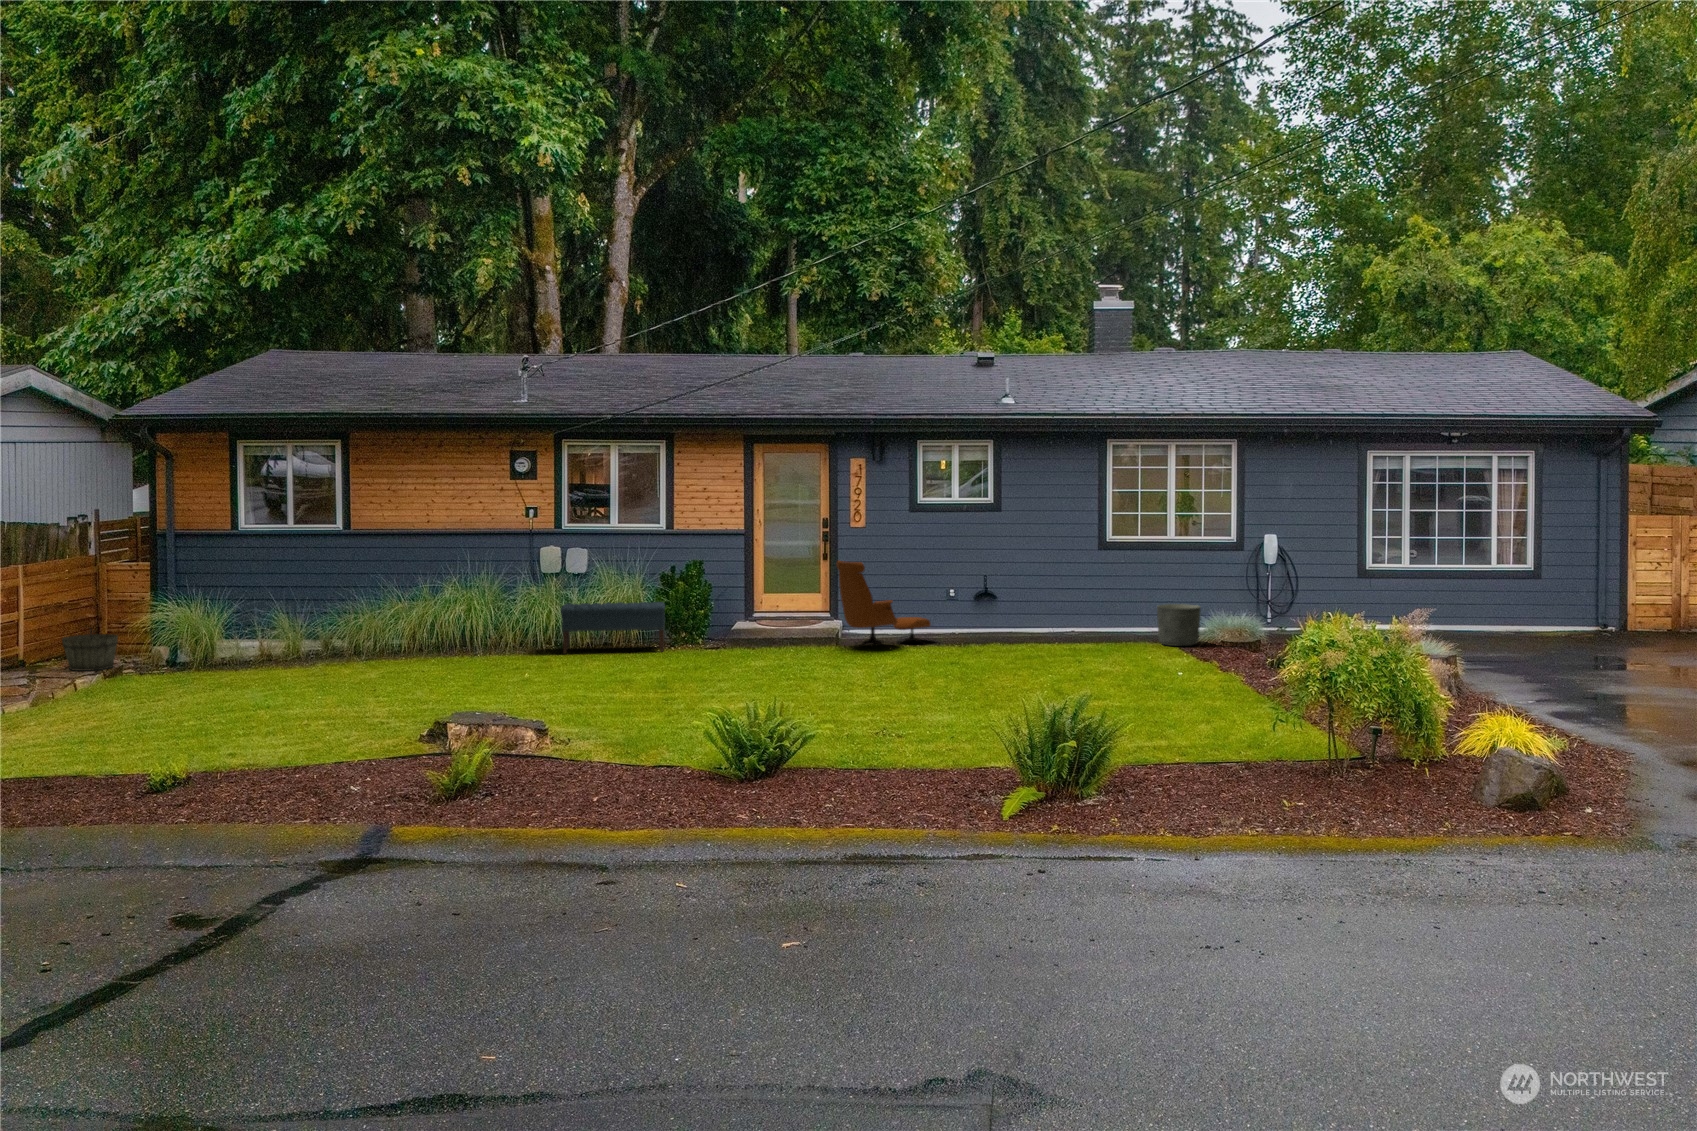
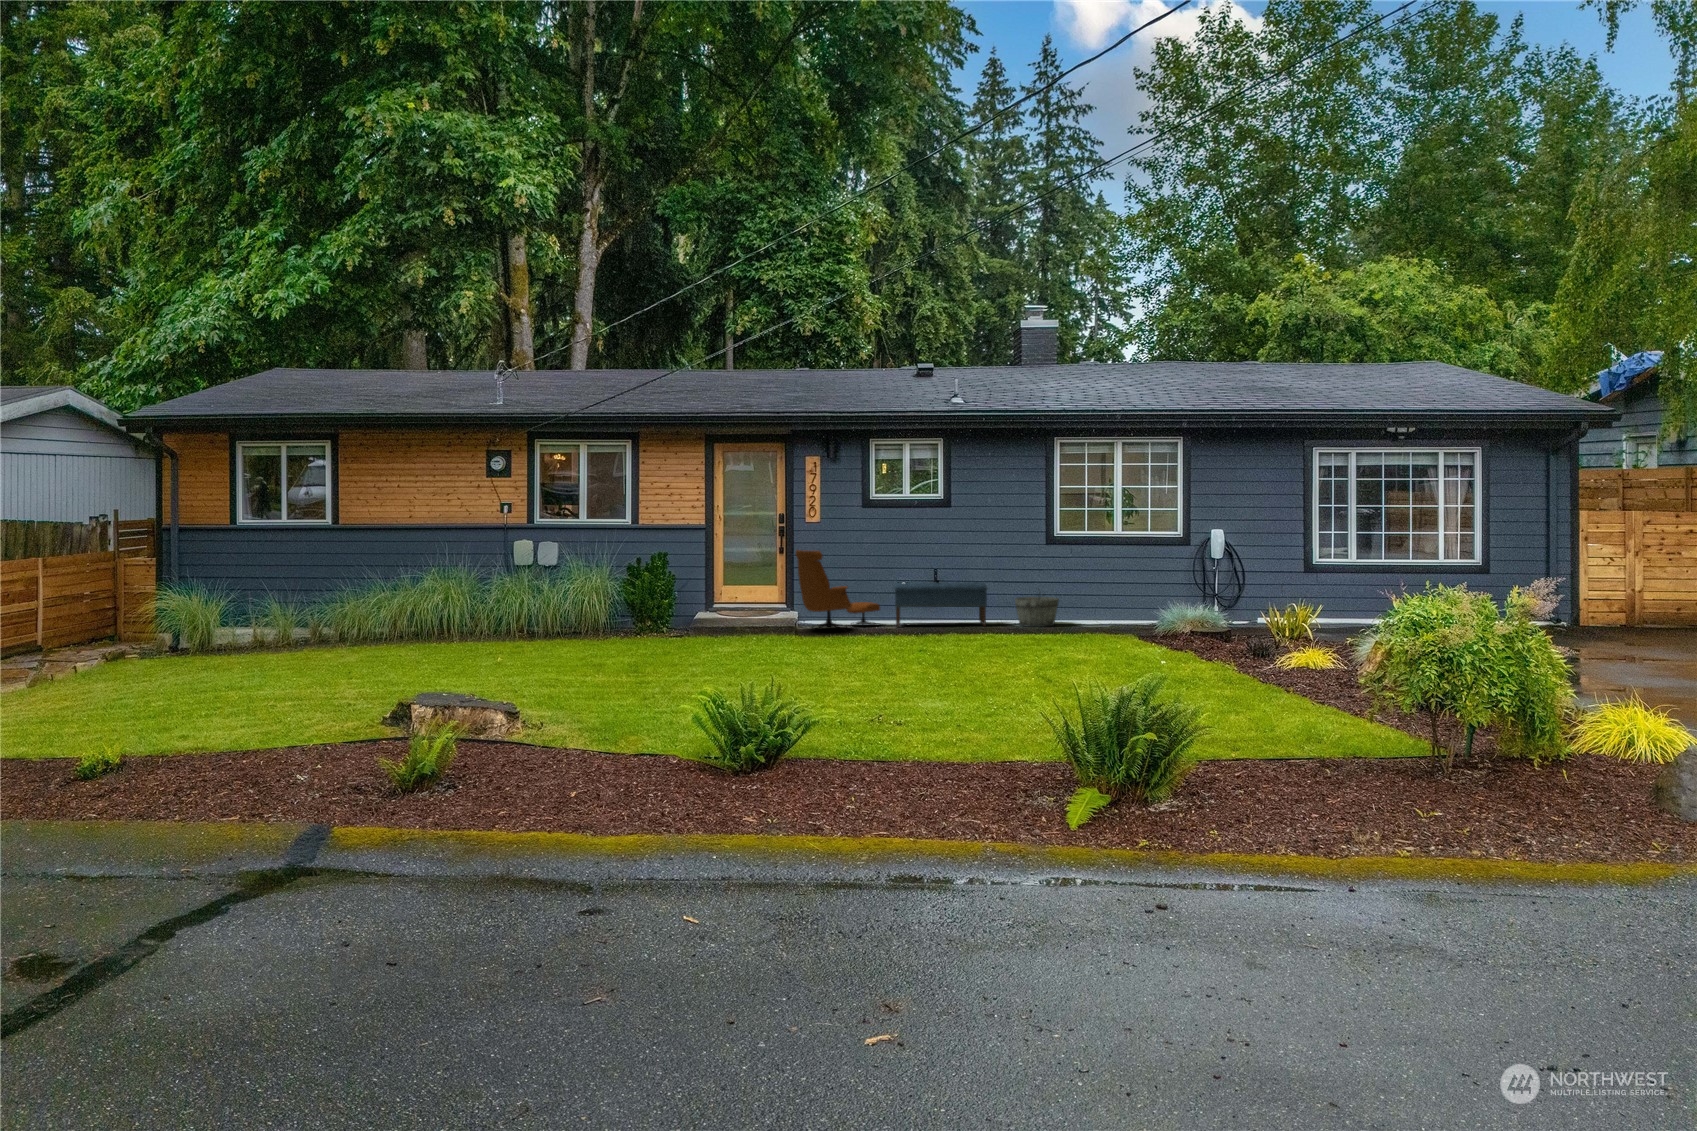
bench: present [560,602,665,654] -> present [894,582,987,627]
planter: present [1157,604,1201,646] -> none [1085,588,1125,625]
wooden bucket: present [62,629,118,671] -> present [1015,596,1059,627]

